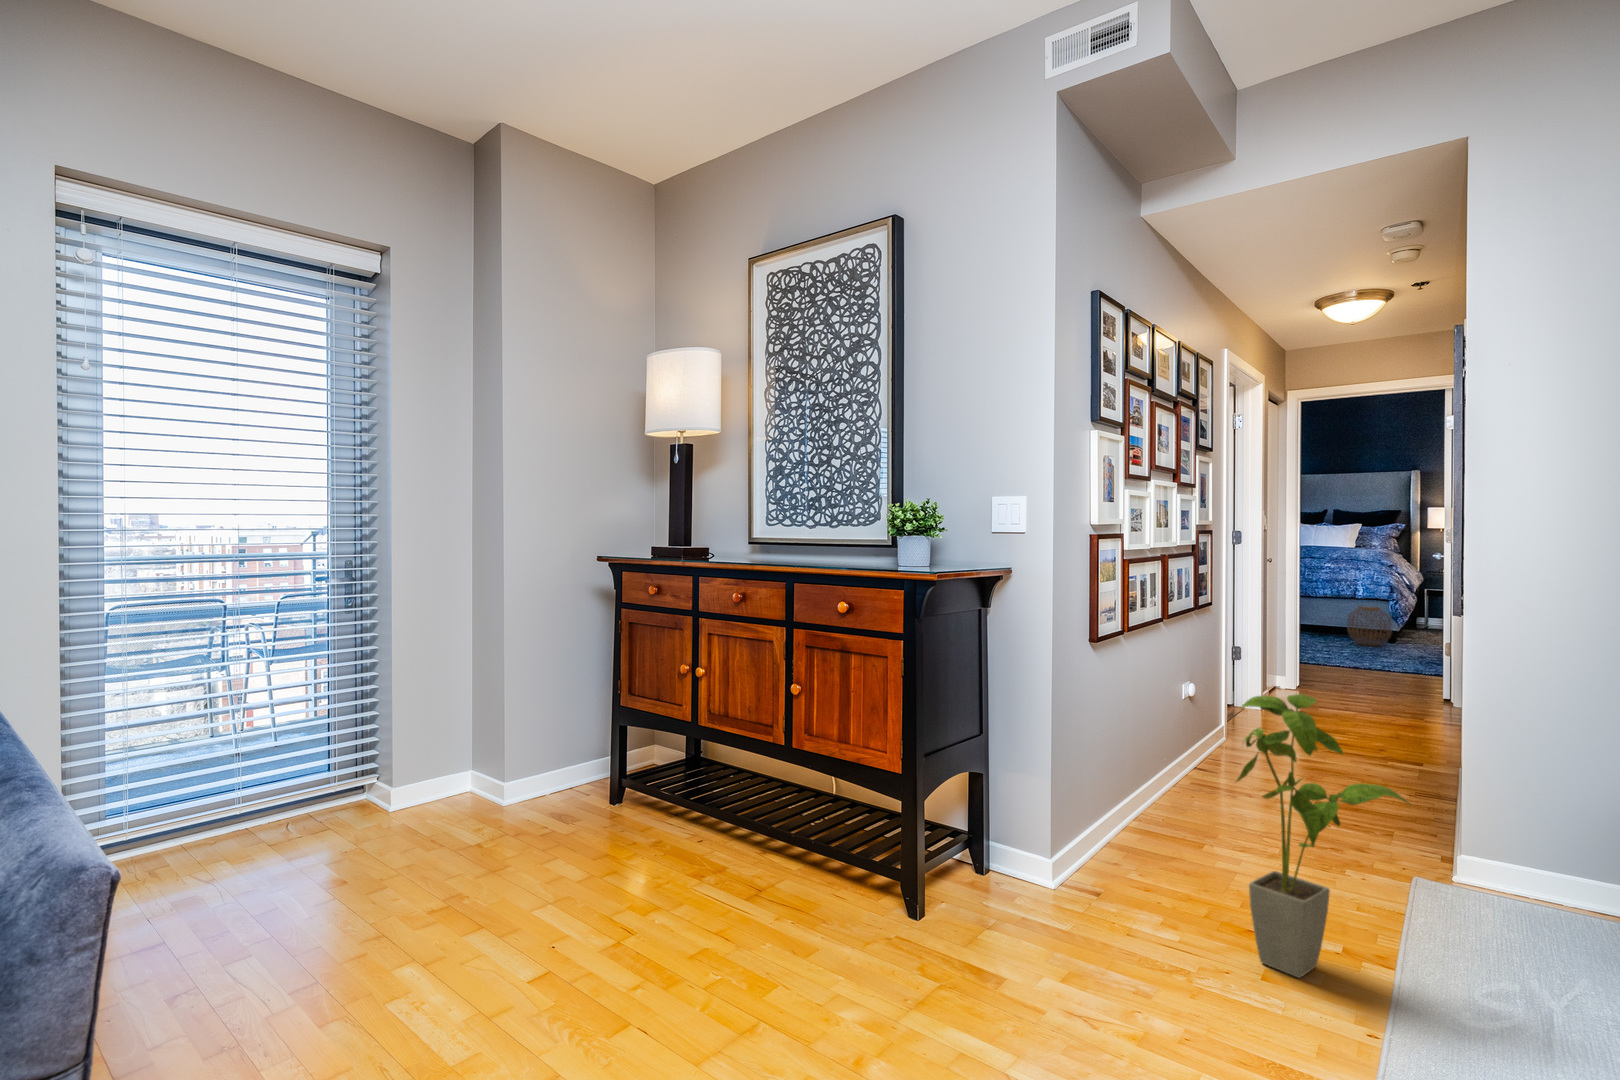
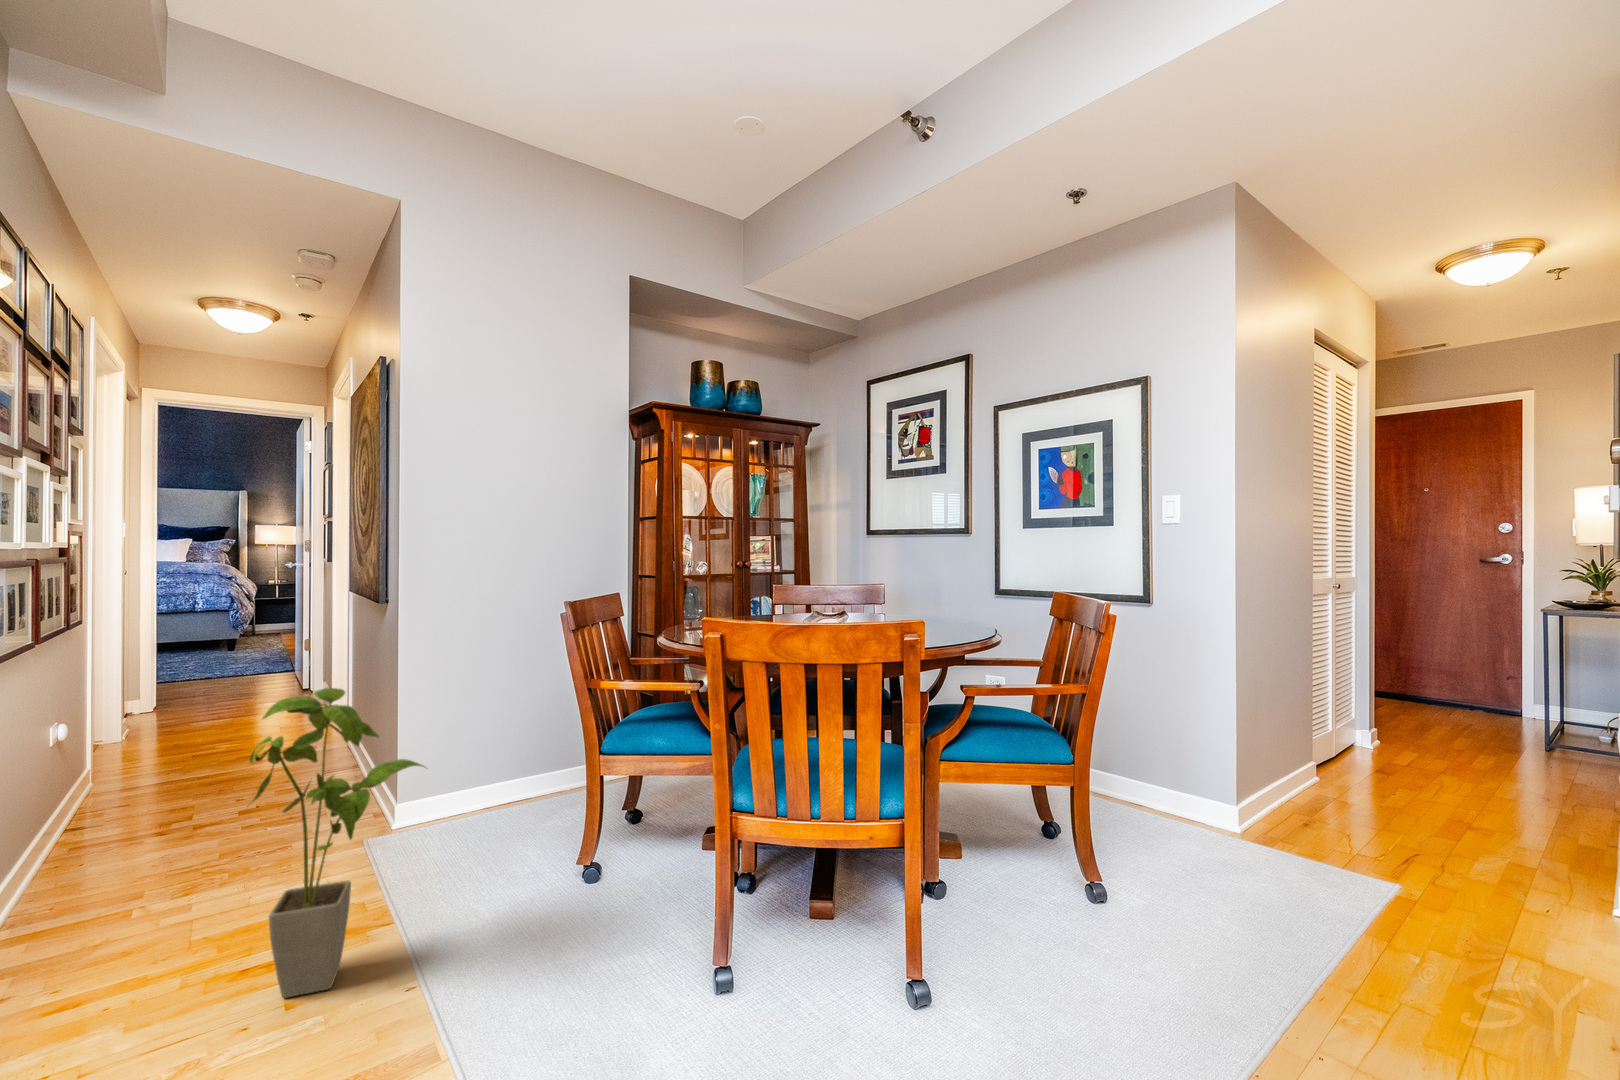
woven basket: present [1347,606,1392,646] -> none [184,618,231,658]

